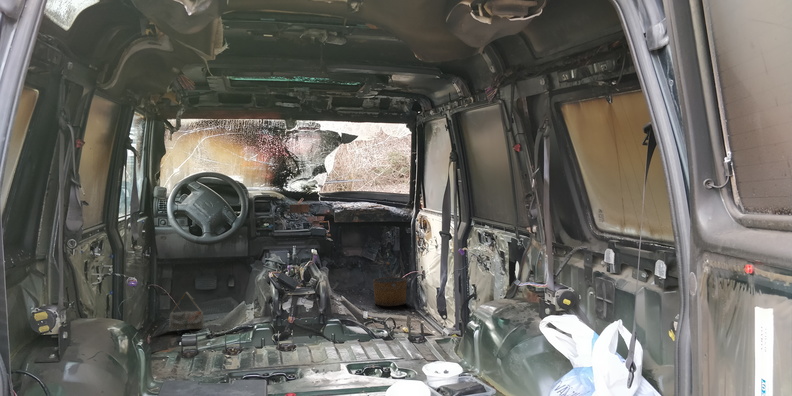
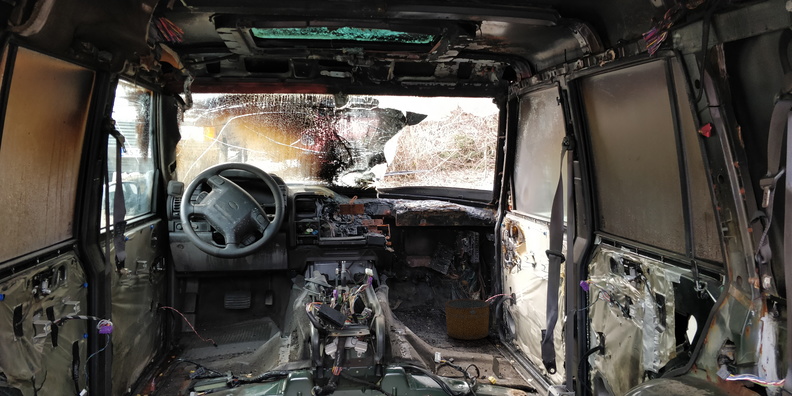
bag: present [169,292,204,329] -> none [179,322,223,371]

